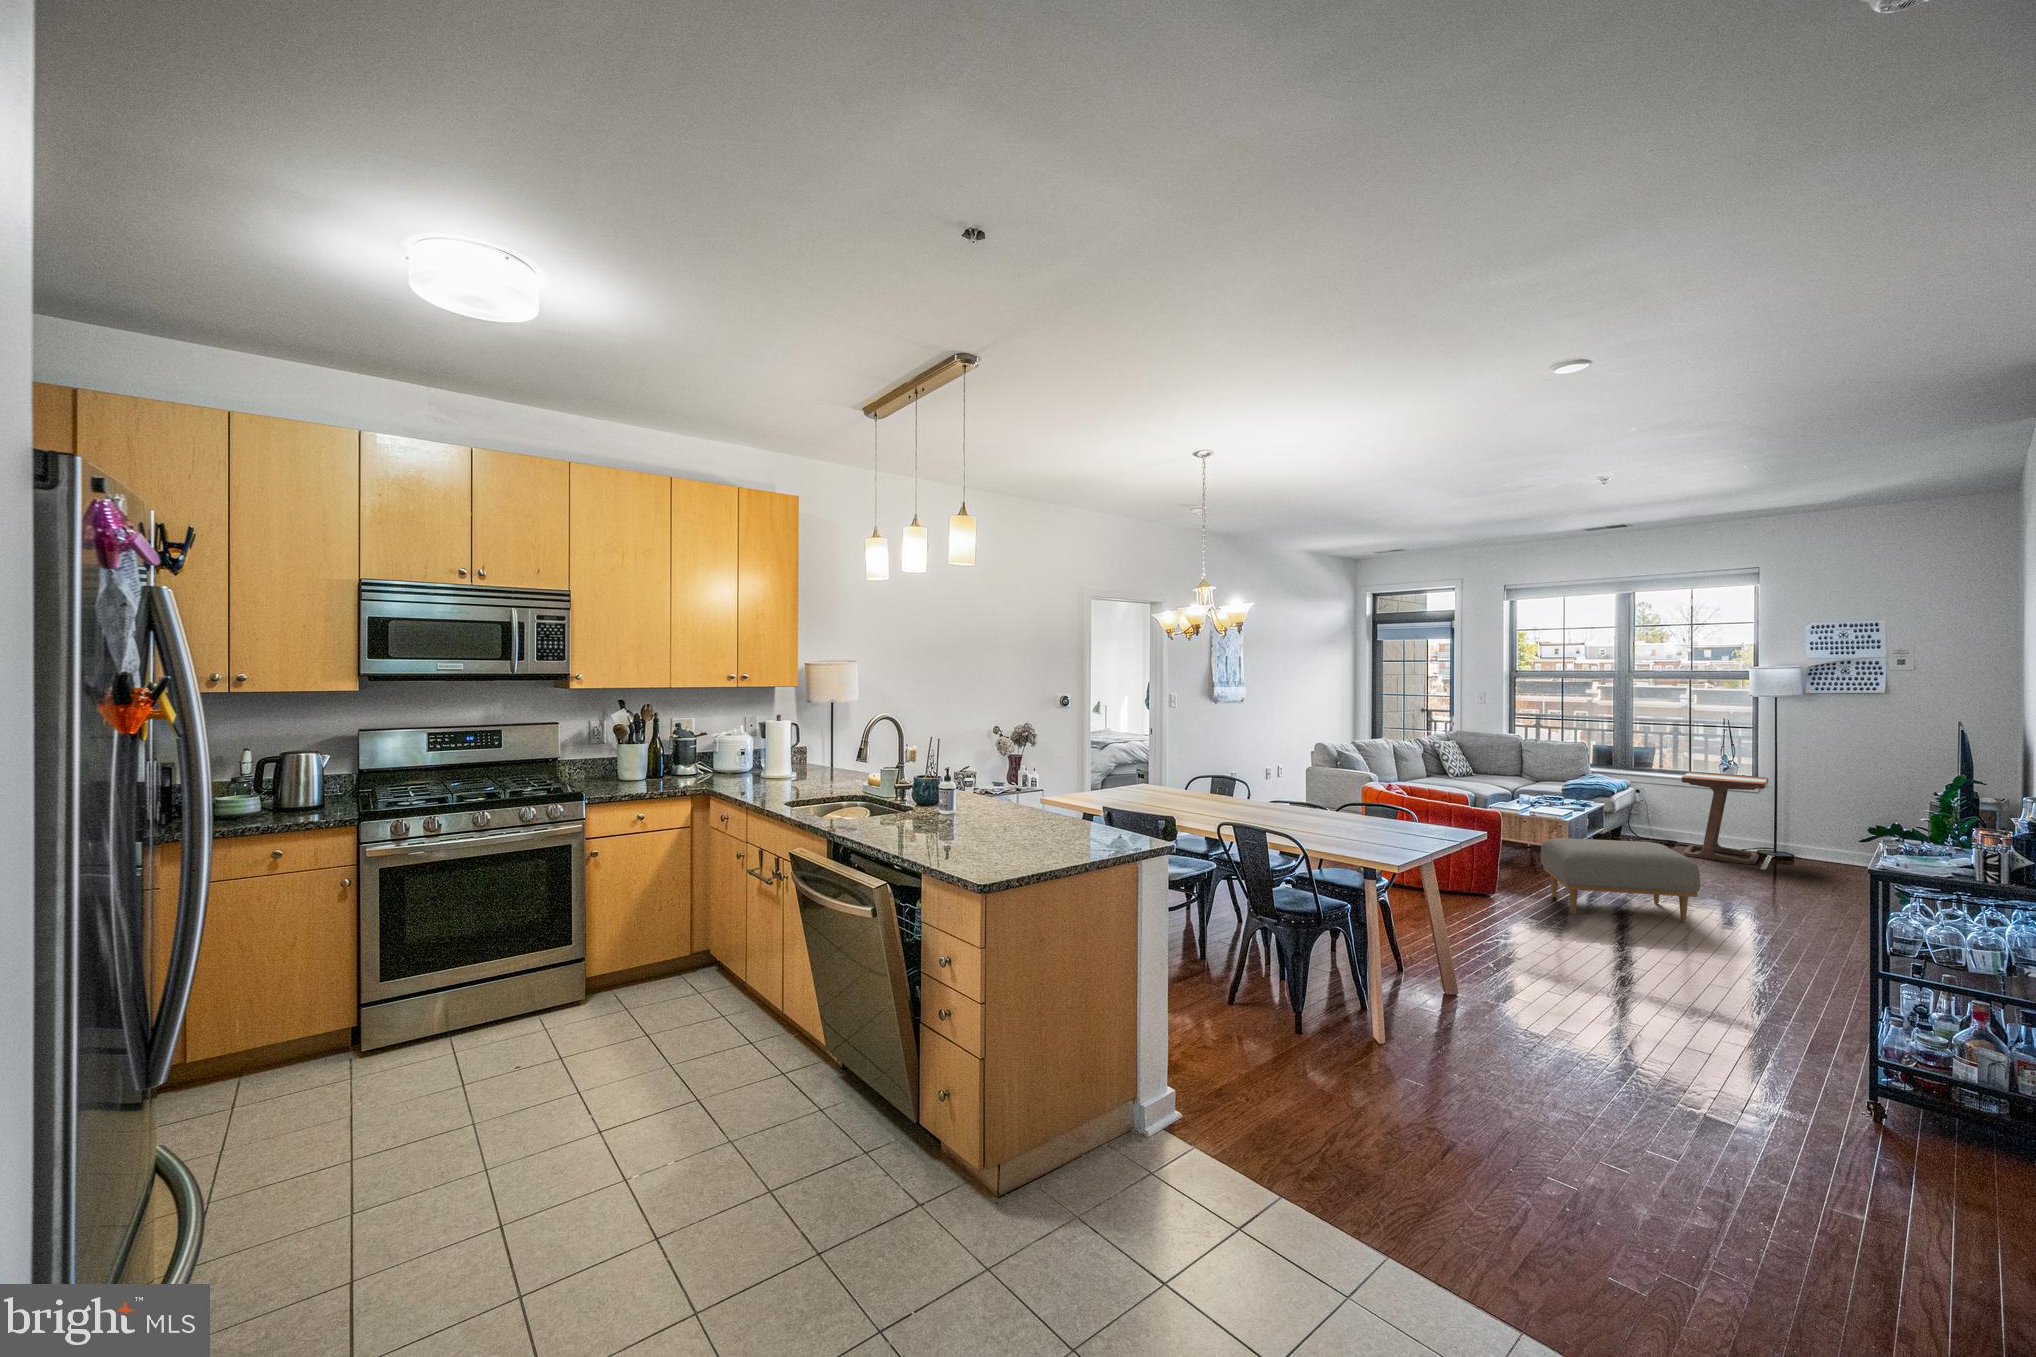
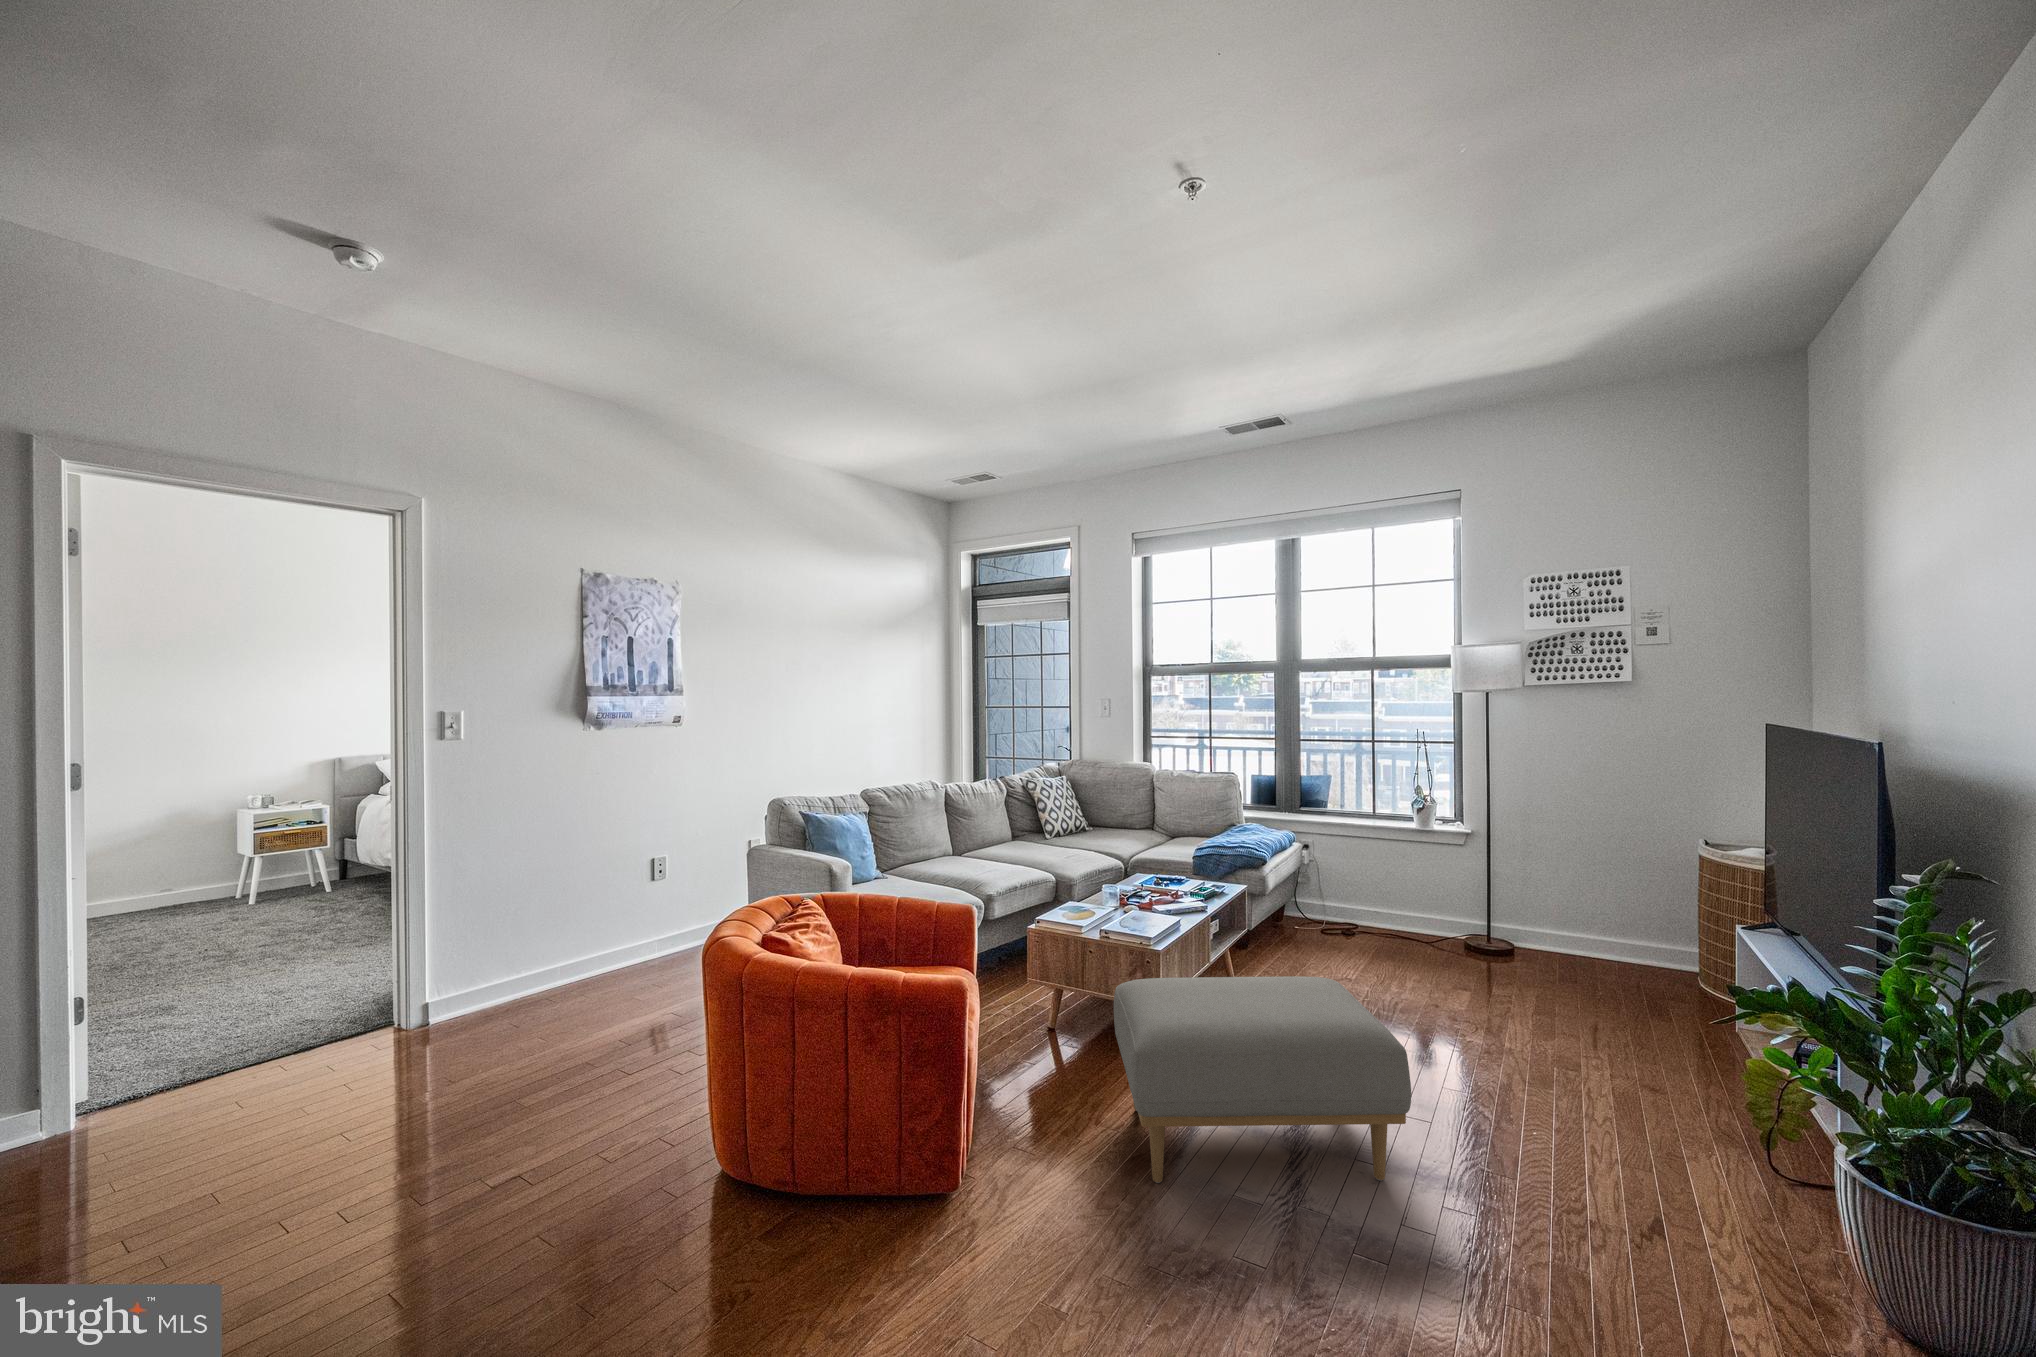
side table: present [1682,772,1770,869] -> none [1365,815,1491,979]

